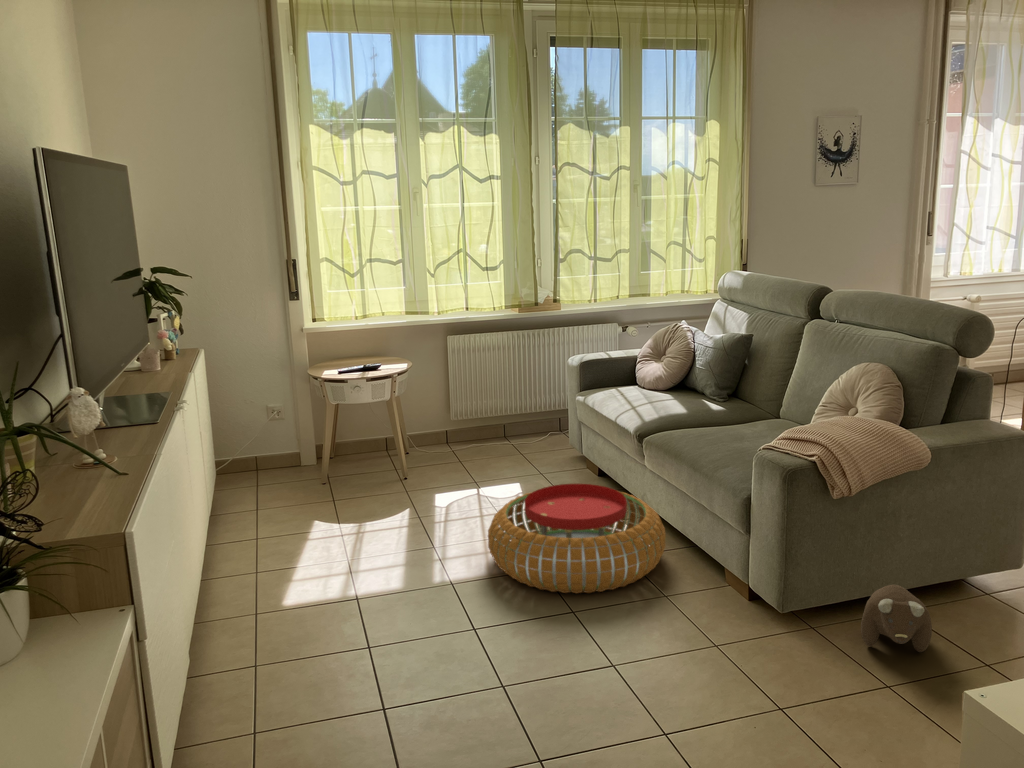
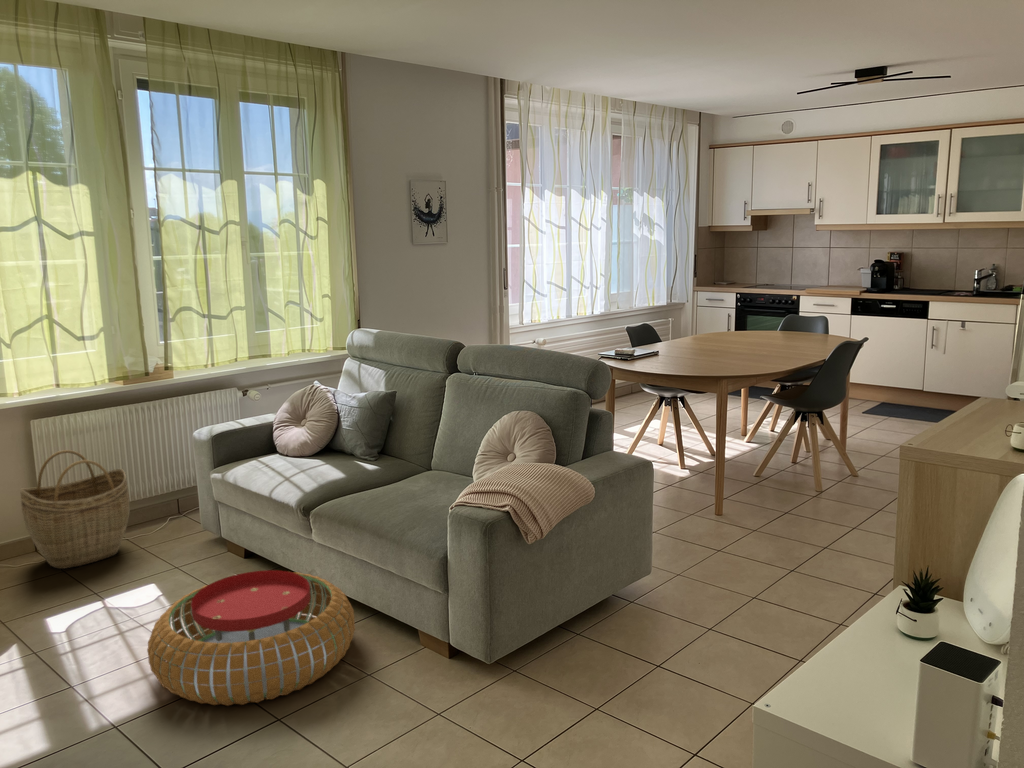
woven basket: none [430,364,510,462] -> present [21,450,129,569]
plush toy: present [861,585,932,652] -> none [560,615,620,678]

